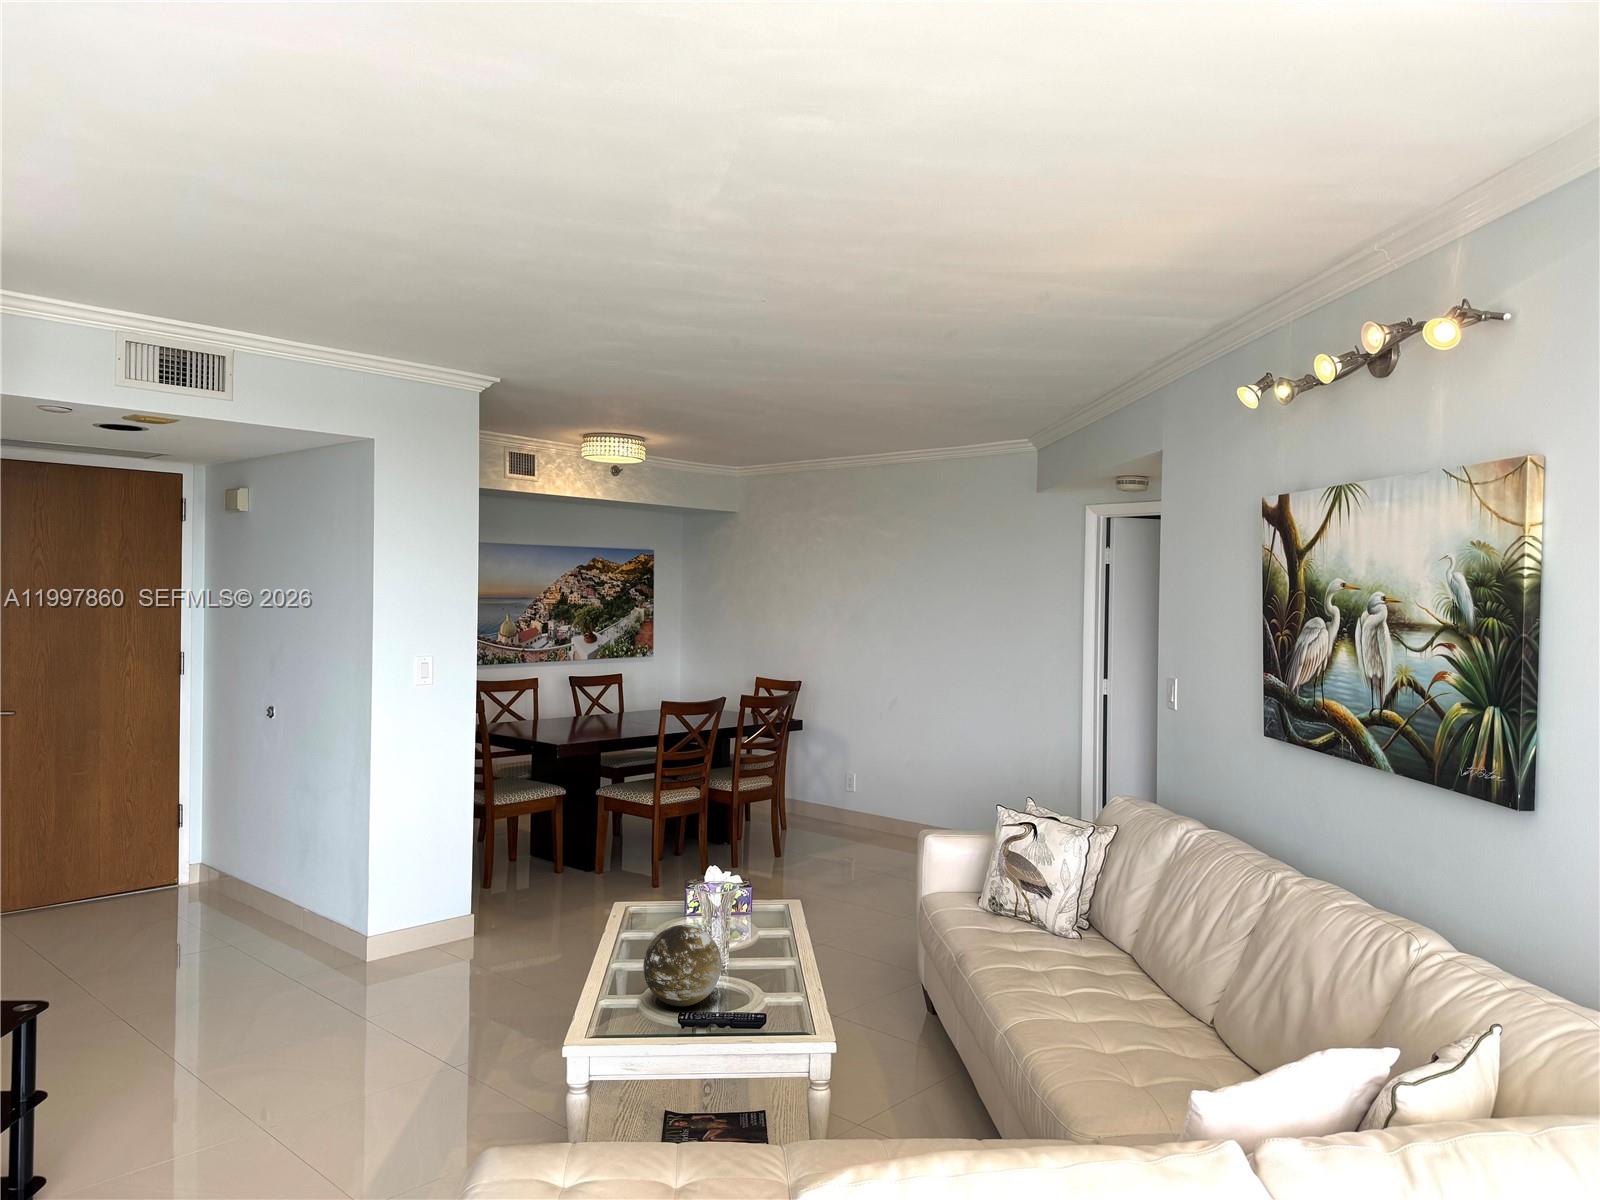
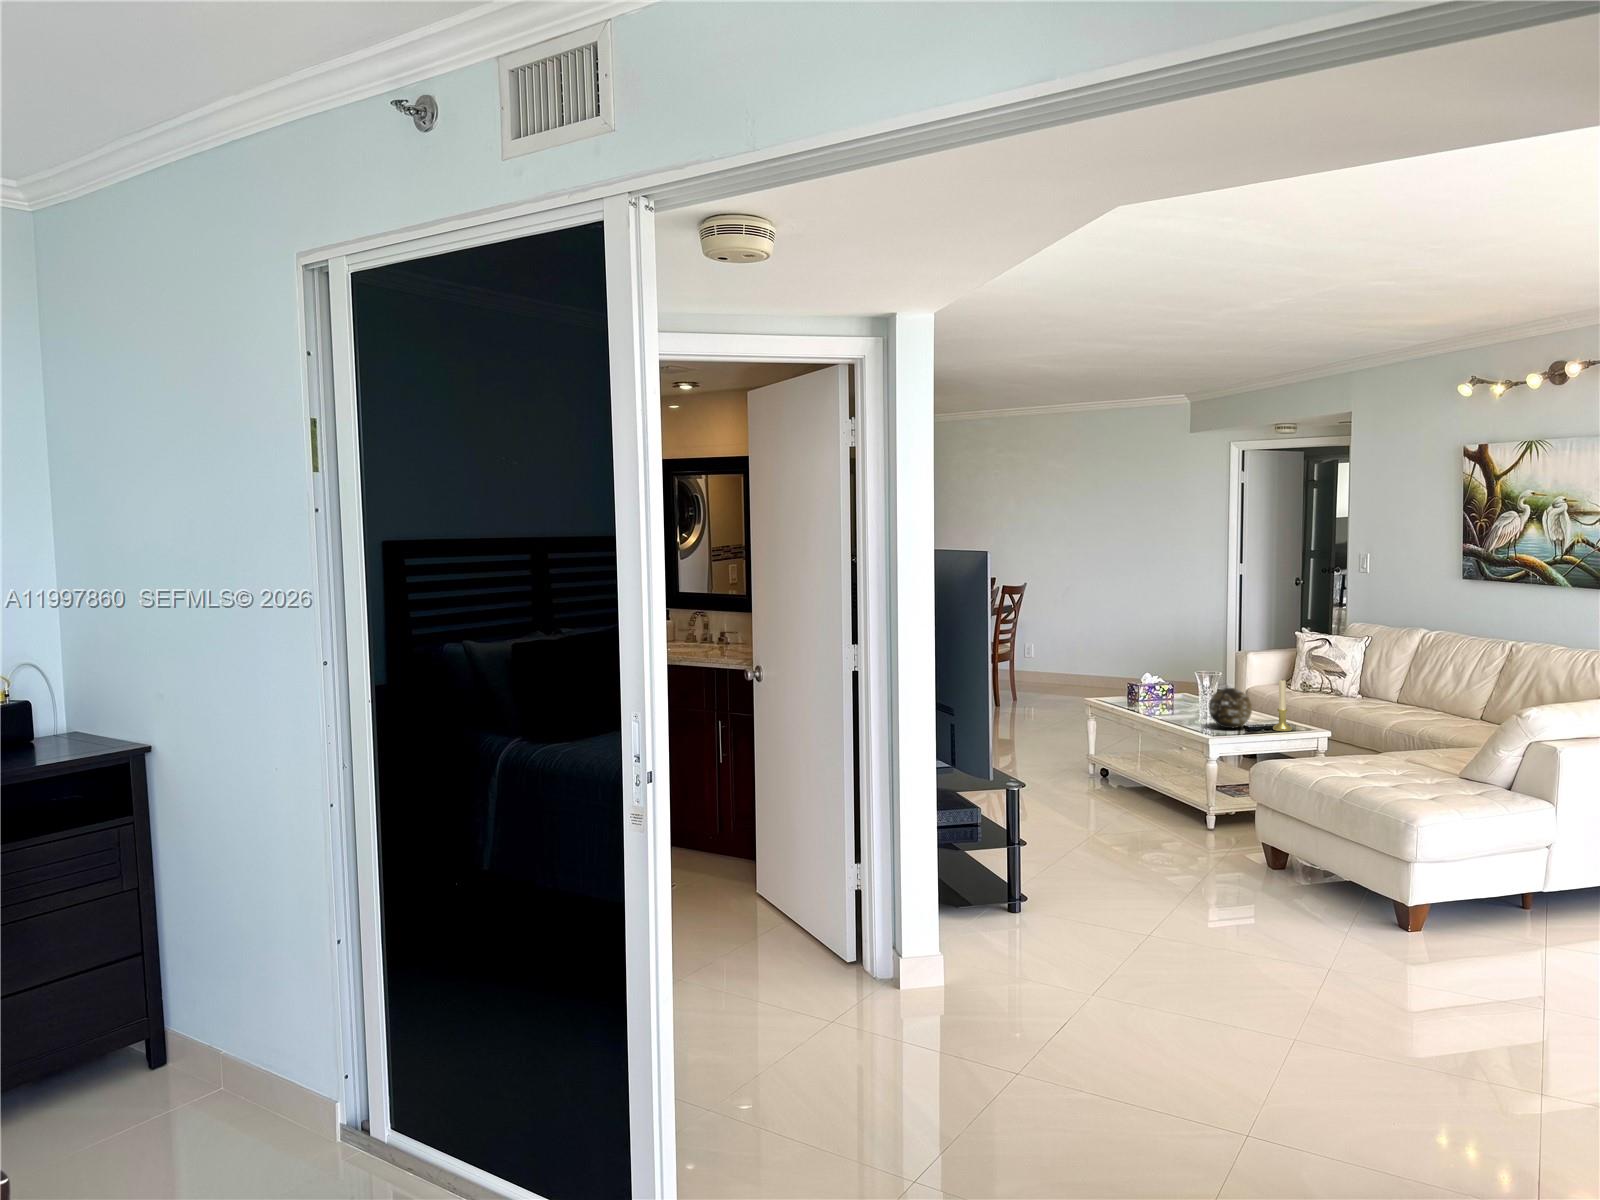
candle holder: none [740,921,774,1029] -> present [1273,680,1292,731]

